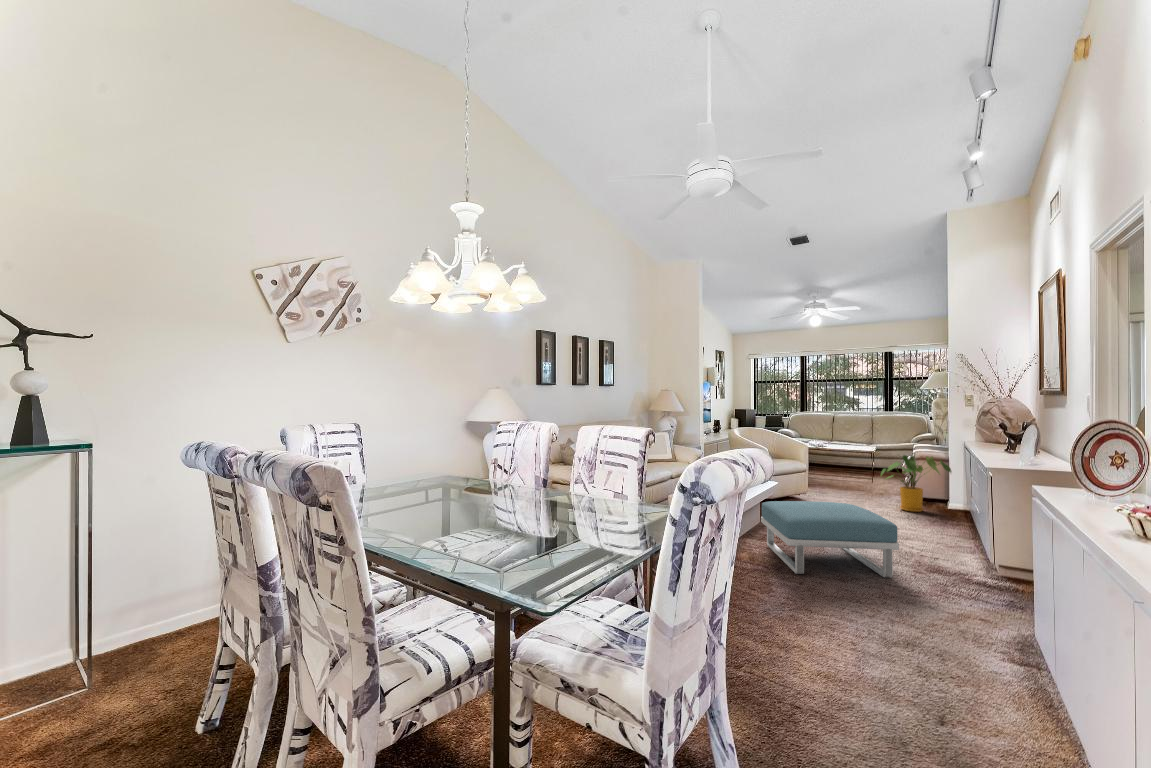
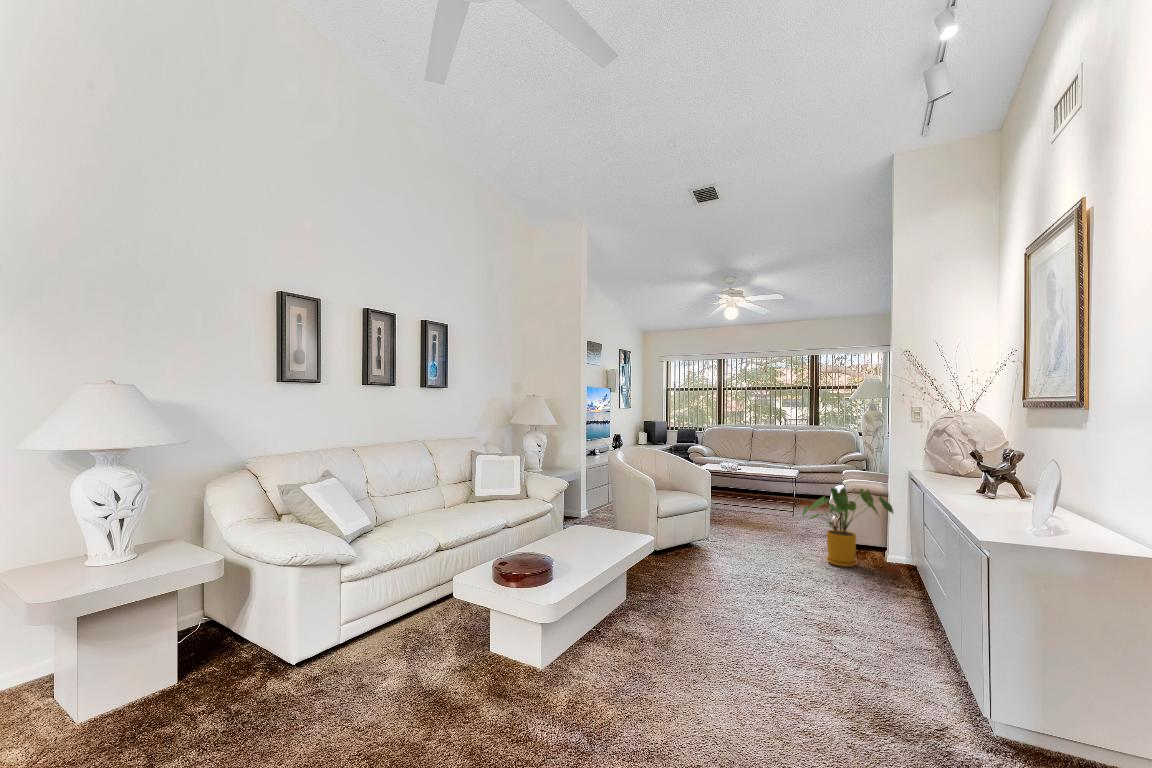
footstool: present [761,501,899,578] -> none [613,576,826,736]

